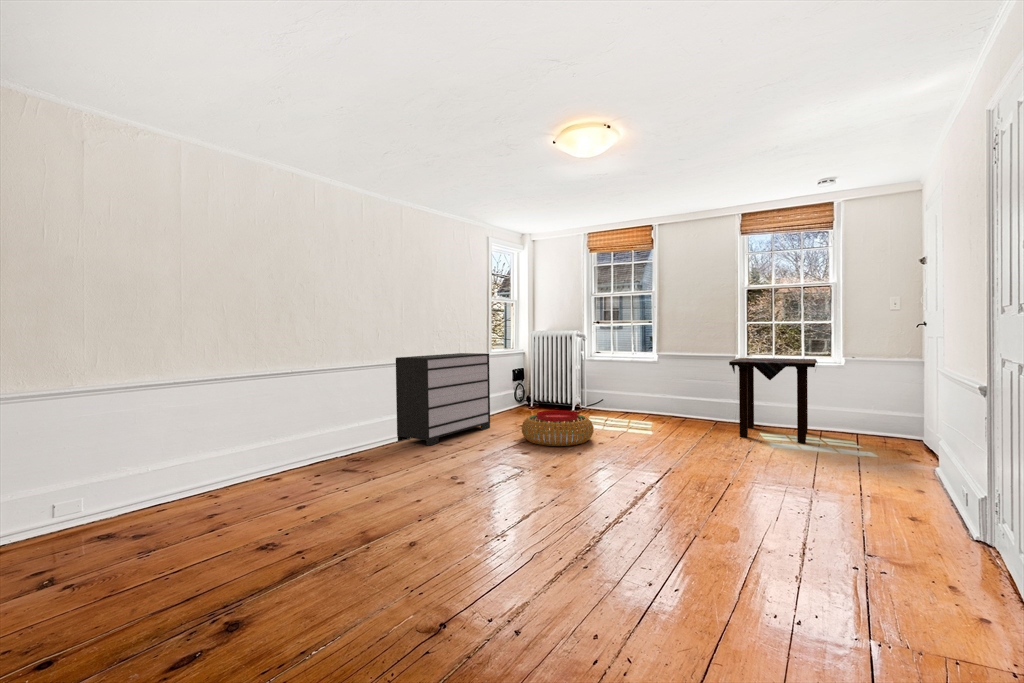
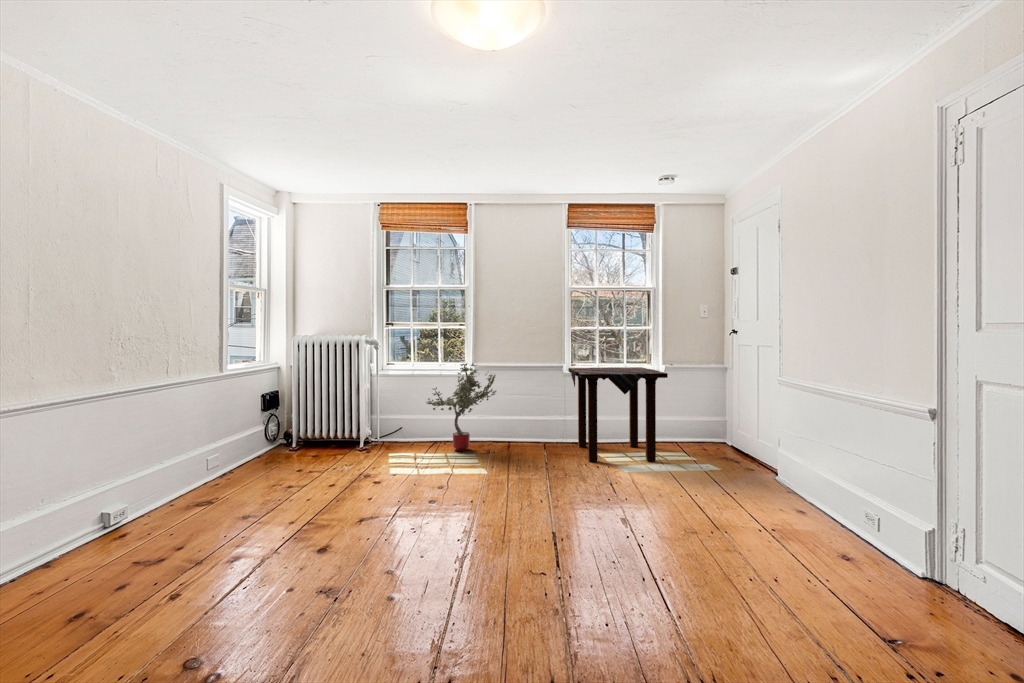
potted tree: none [617,352,671,420] -> present [427,363,496,451]
dresser: present [396,353,490,446] -> none [11,374,242,587]
pouf: present [522,410,594,446] -> none [317,459,436,528]

